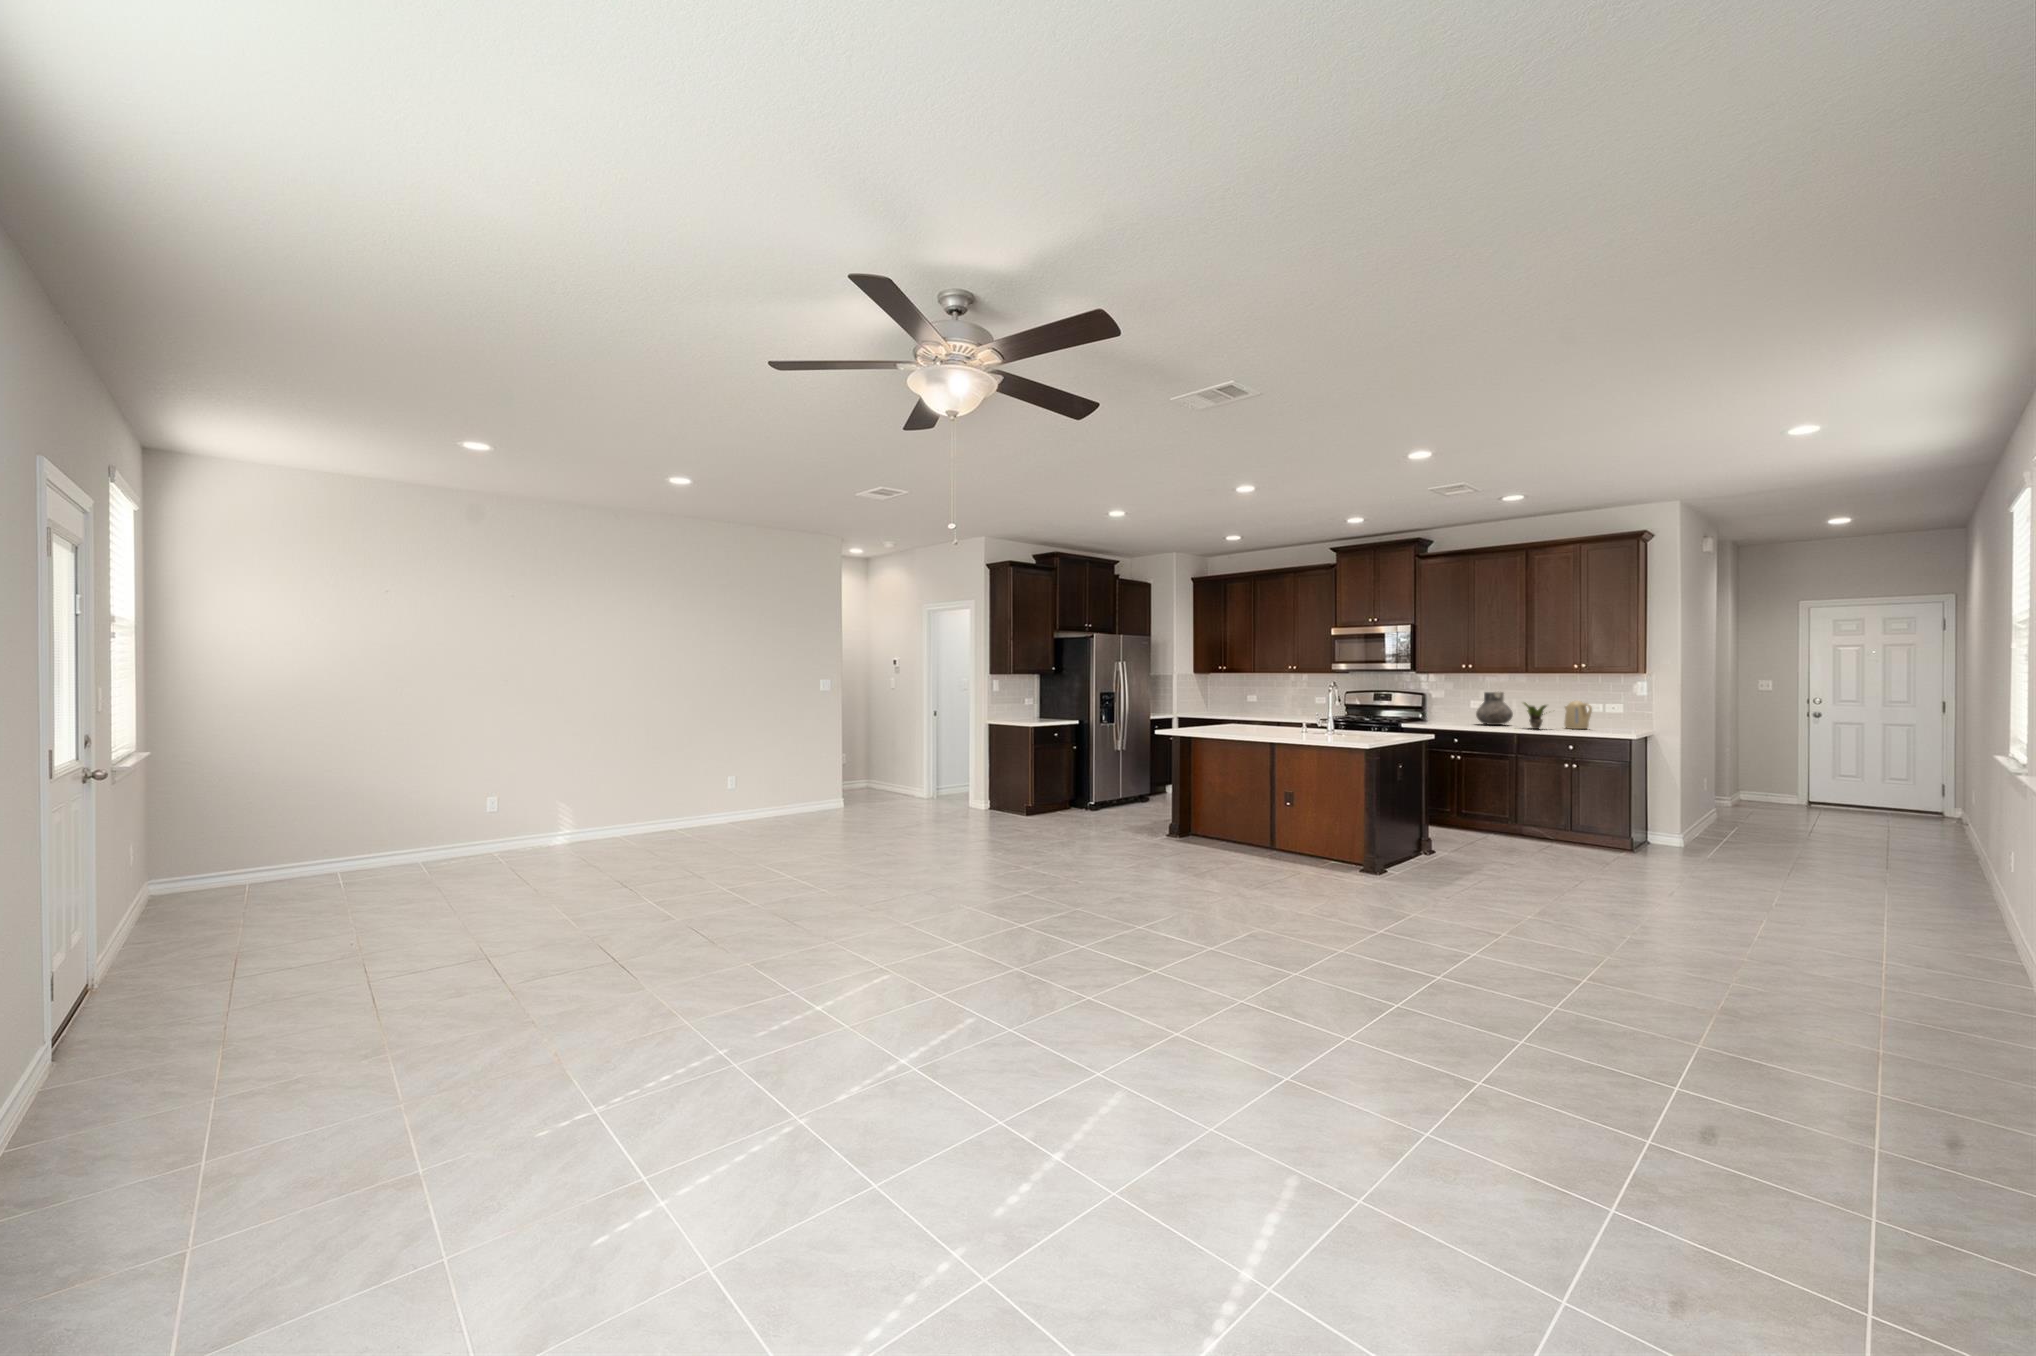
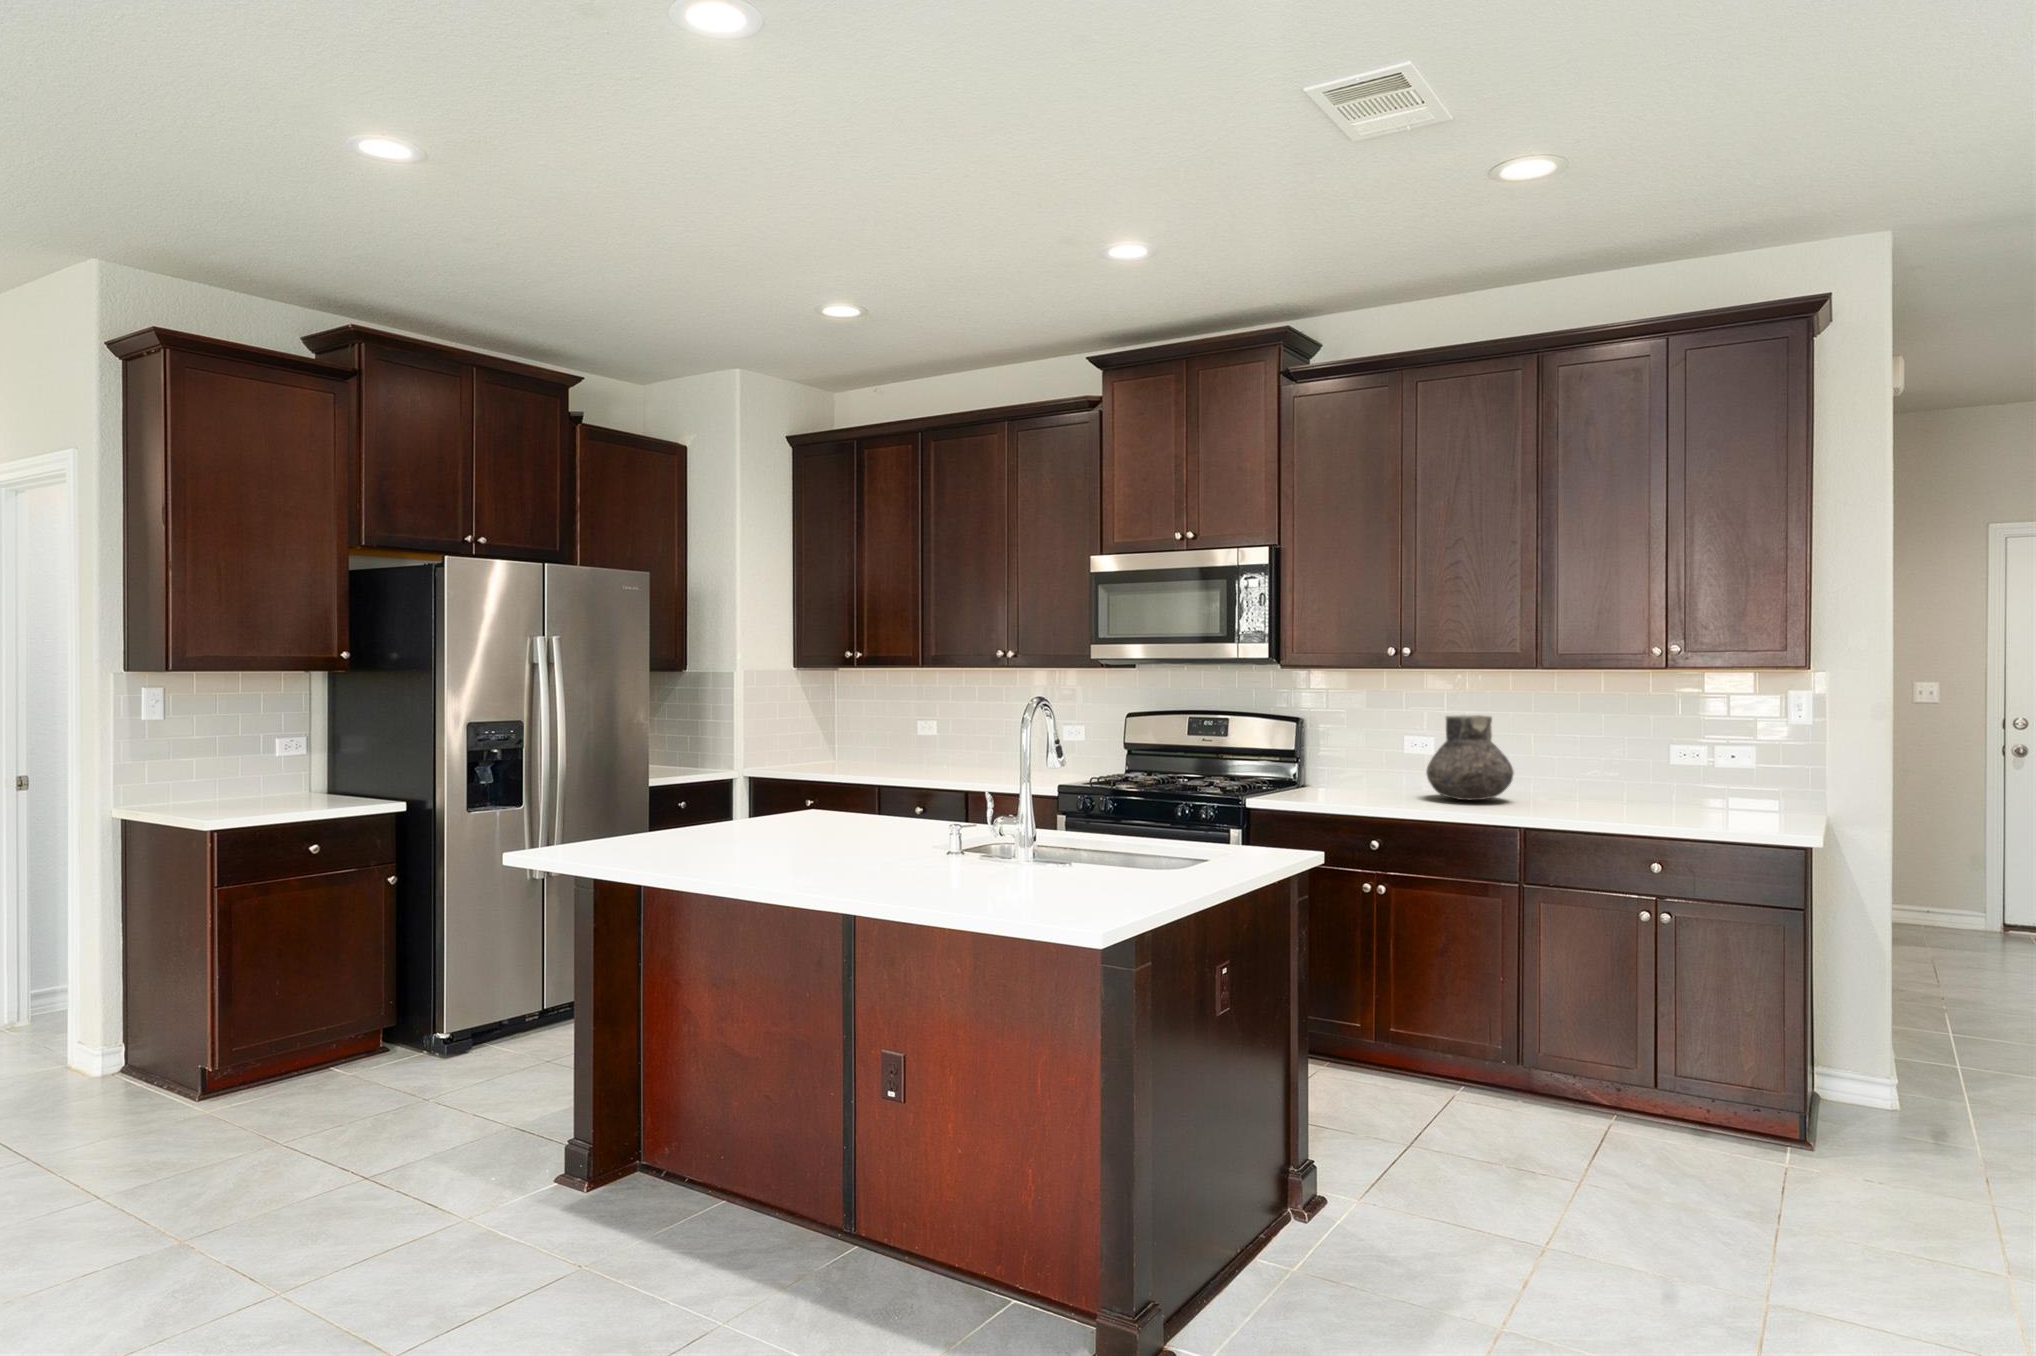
kettle: present [1564,701,1592,729] -> none [1637,741,1712,815]
potted plant: present [1524,703,1547,729] -> none [1546,747,1630,818]

